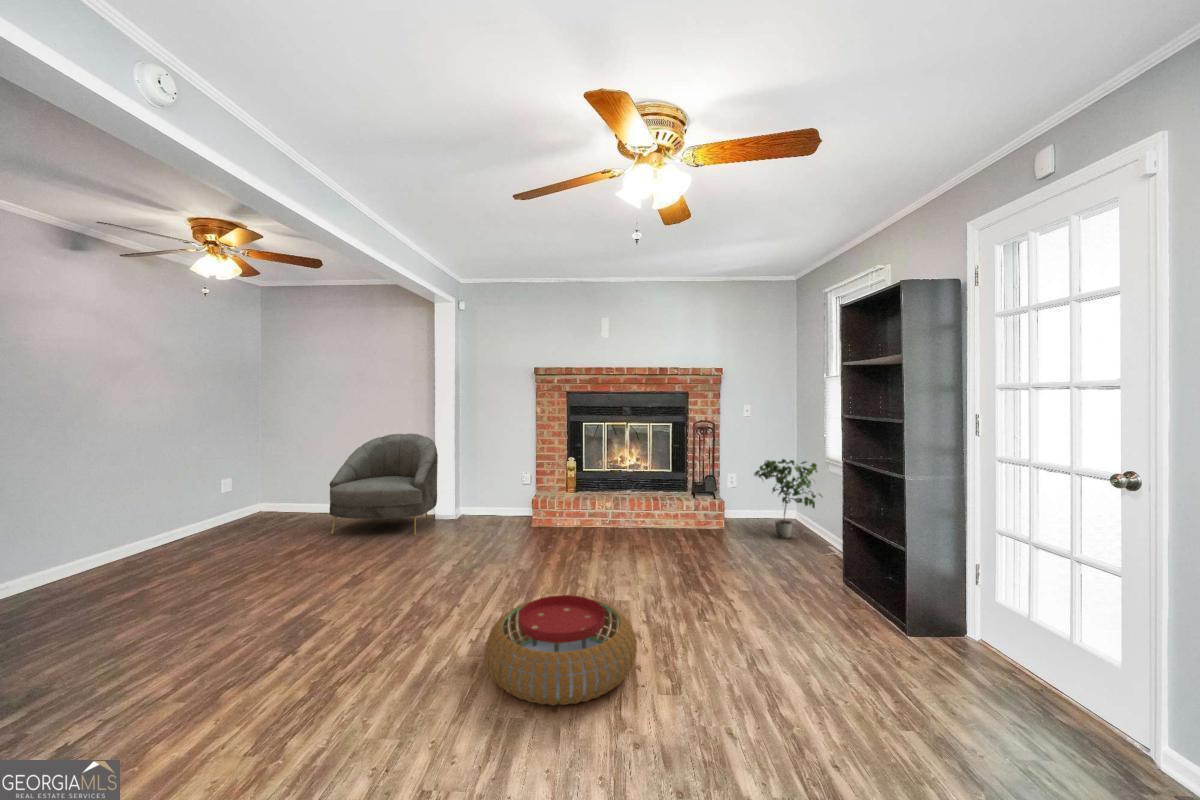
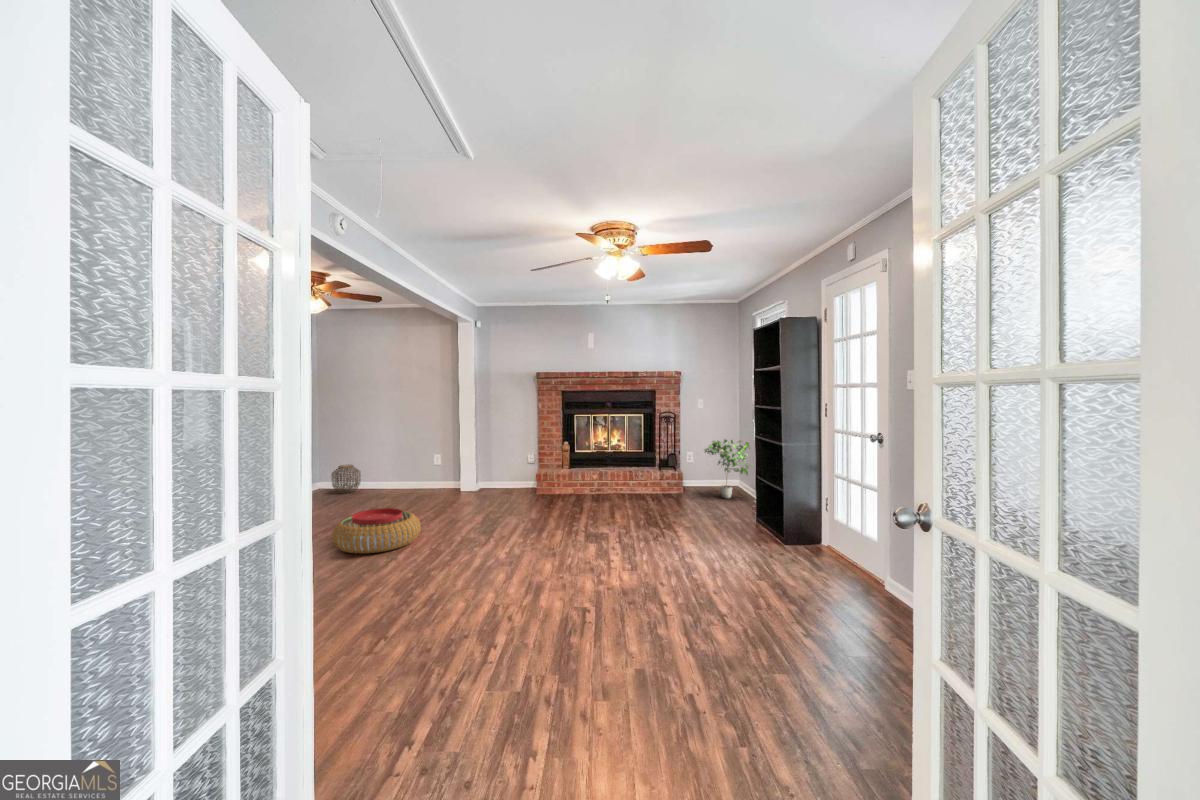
armchair: present [329,434,438,535] -> none [381,425,461,502]
woven basket: none [273,482,312,520] -> present [332,465,361,494]
pouf: present [485,595,637,705] -> present [332,508,421,554]

